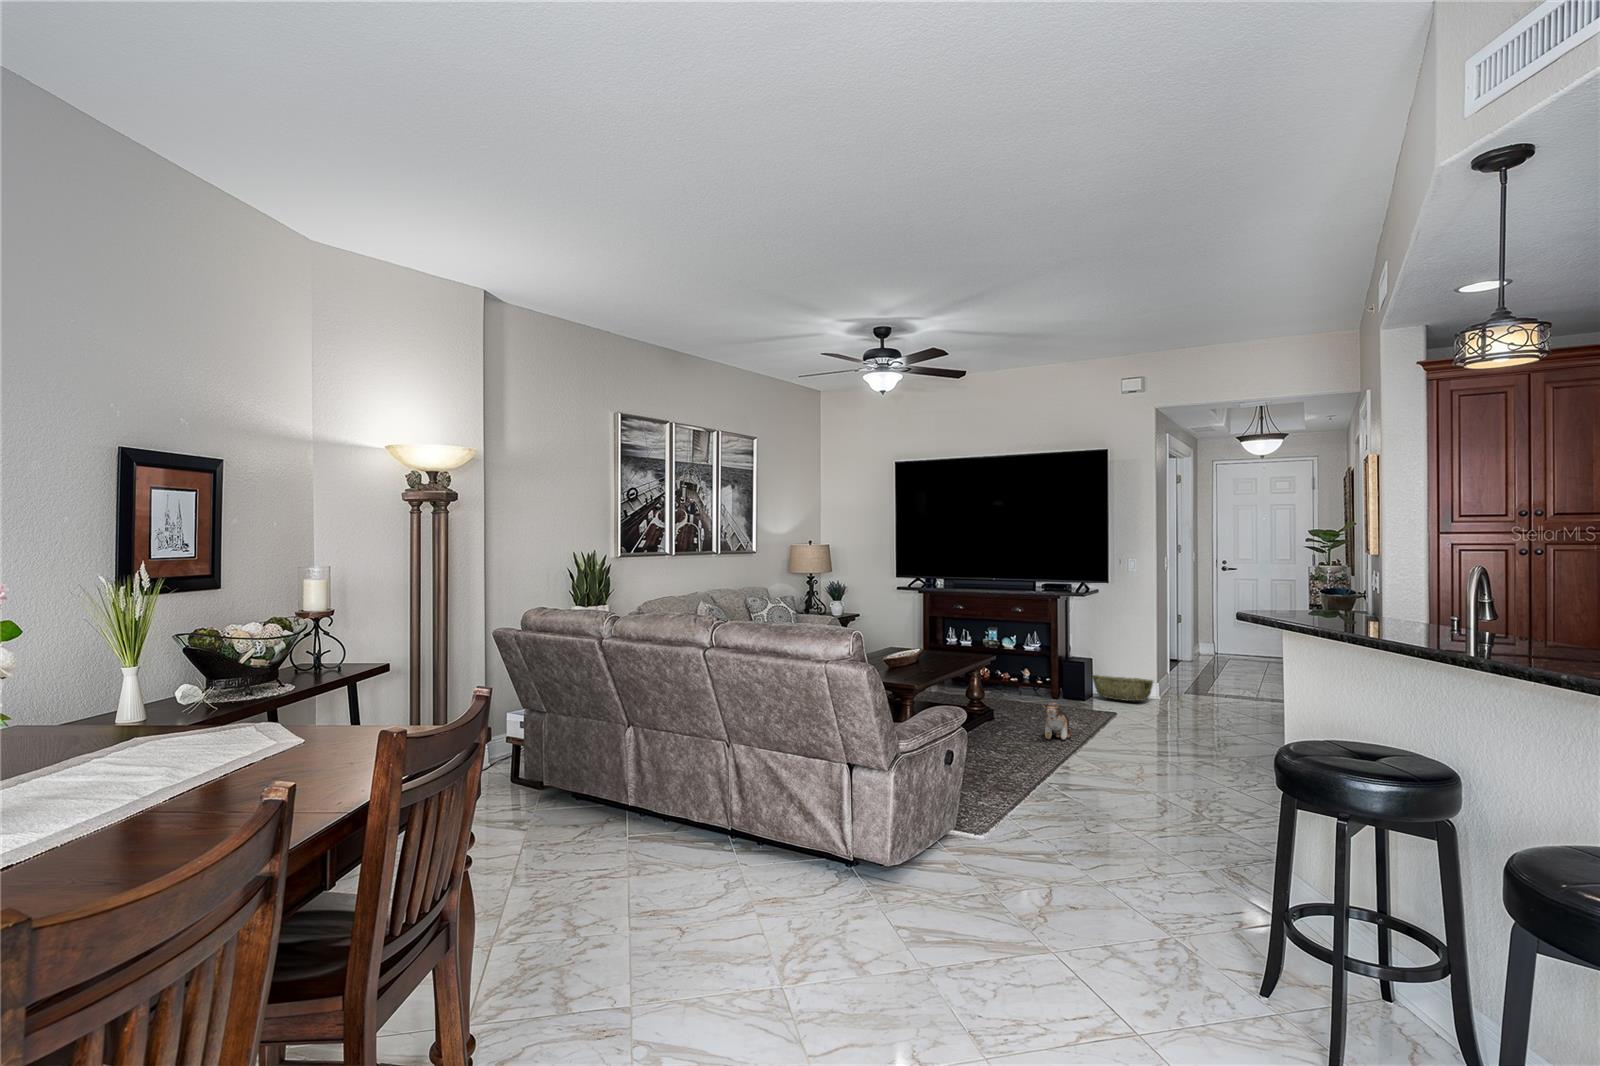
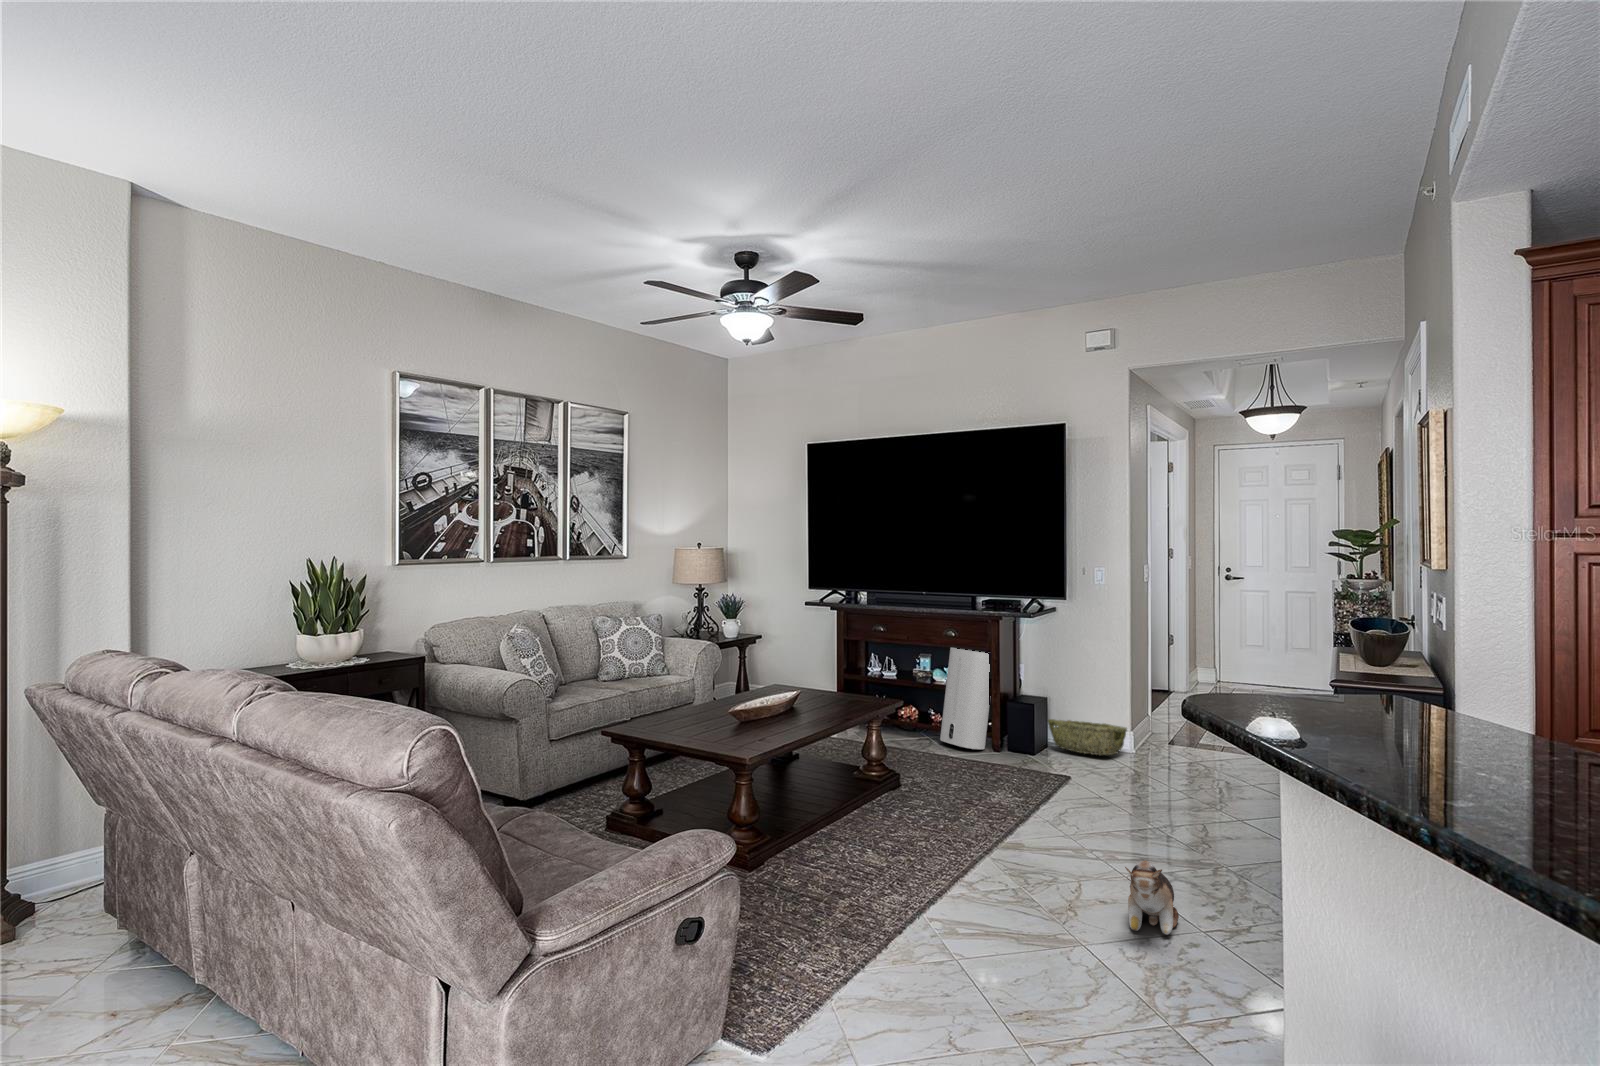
air purifier: none [1008,621,1051,699] -> present [940,647,990,750]
plush toy: present [1042,702,1071,740] -> present [1125,861,1179,934]

